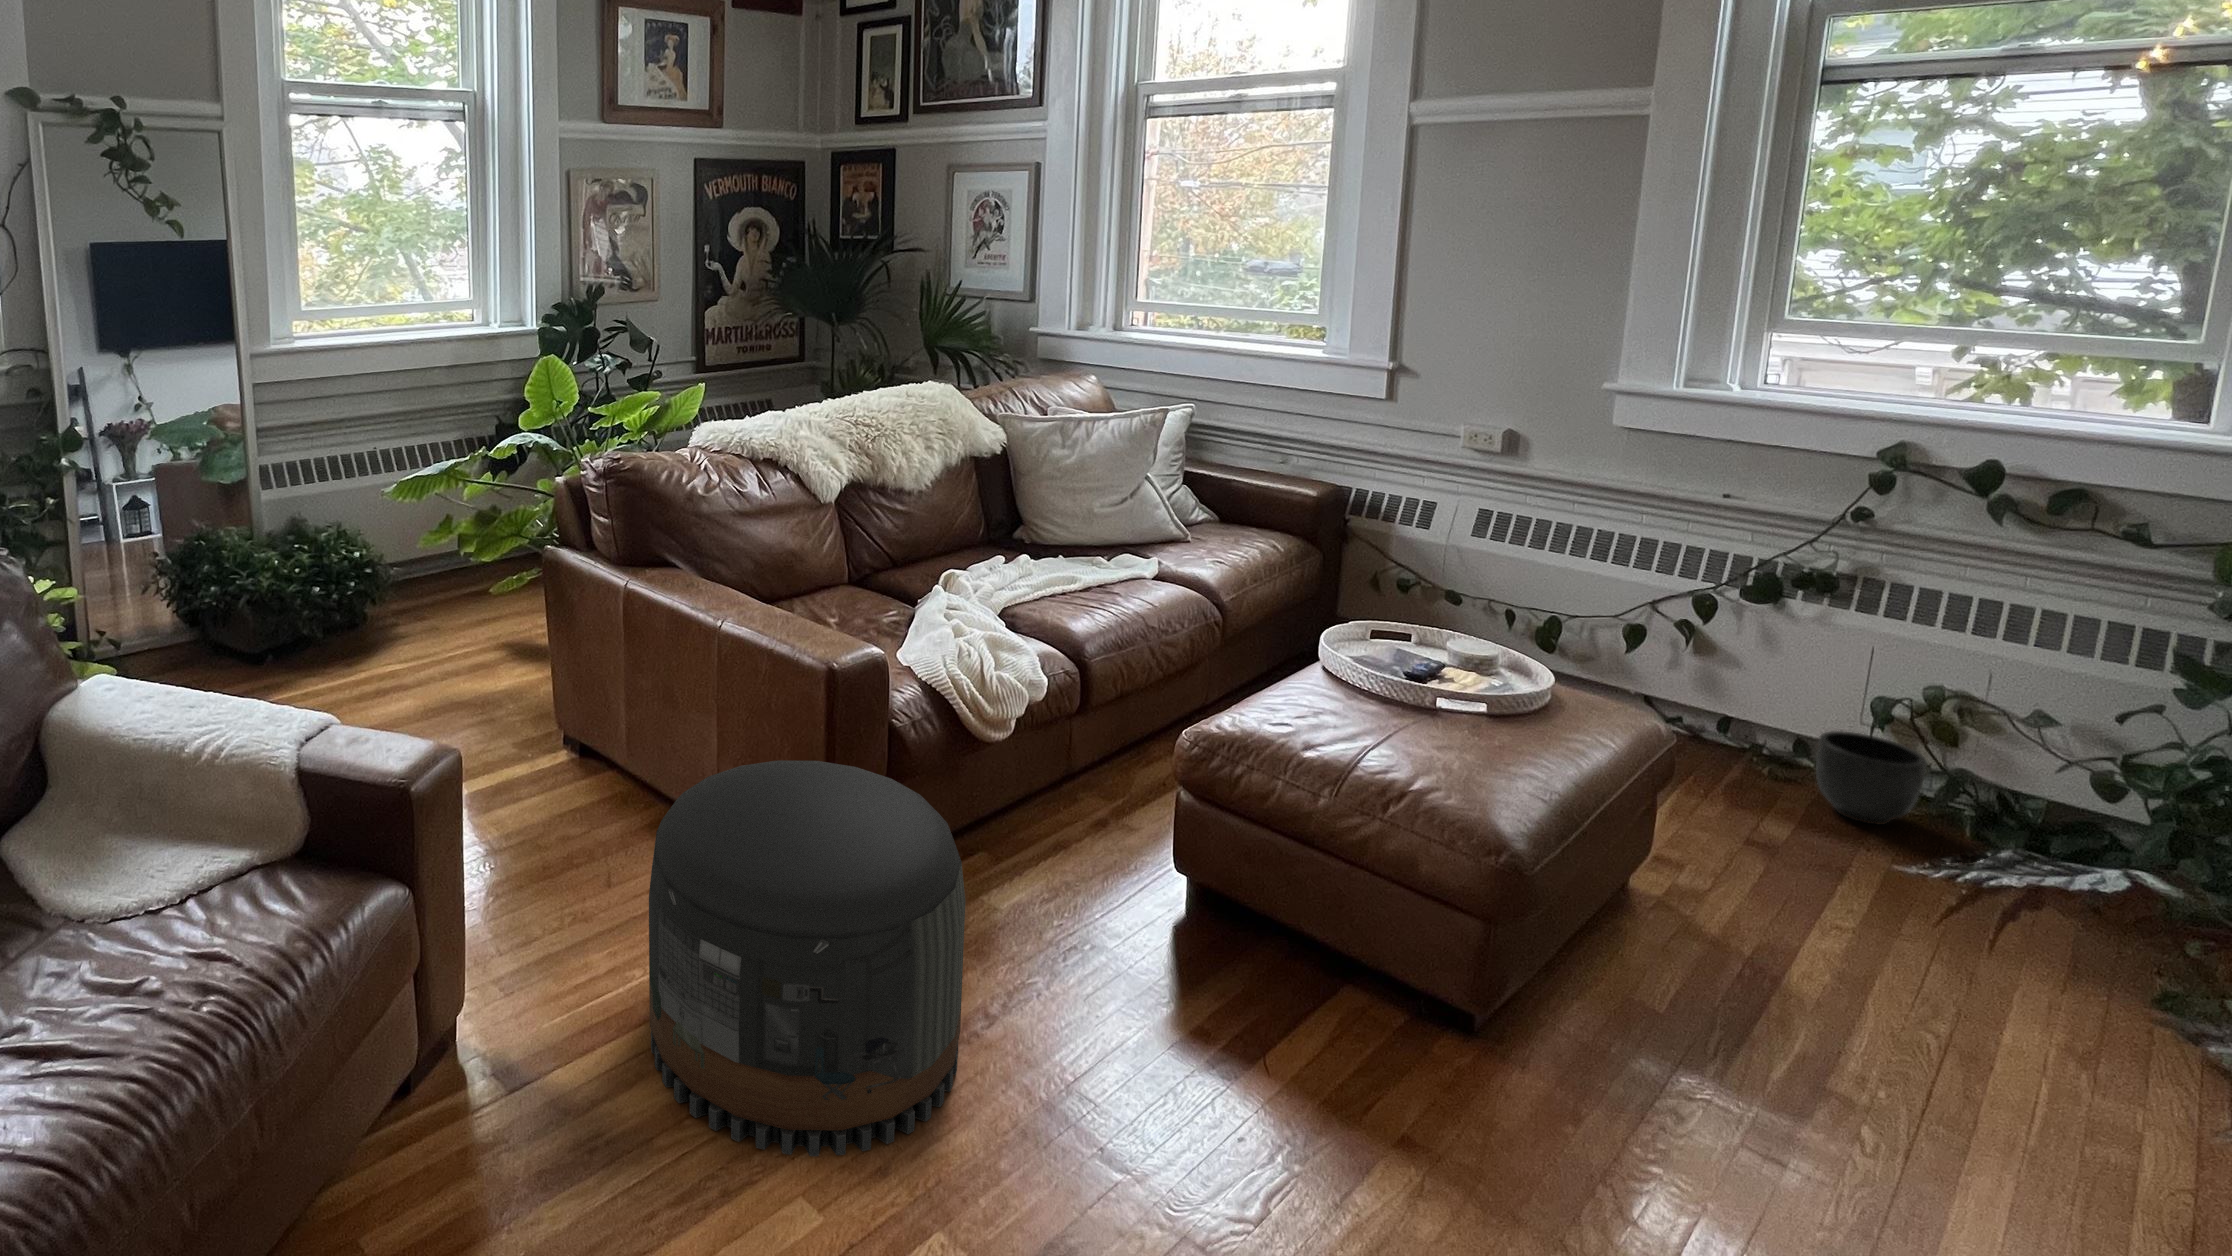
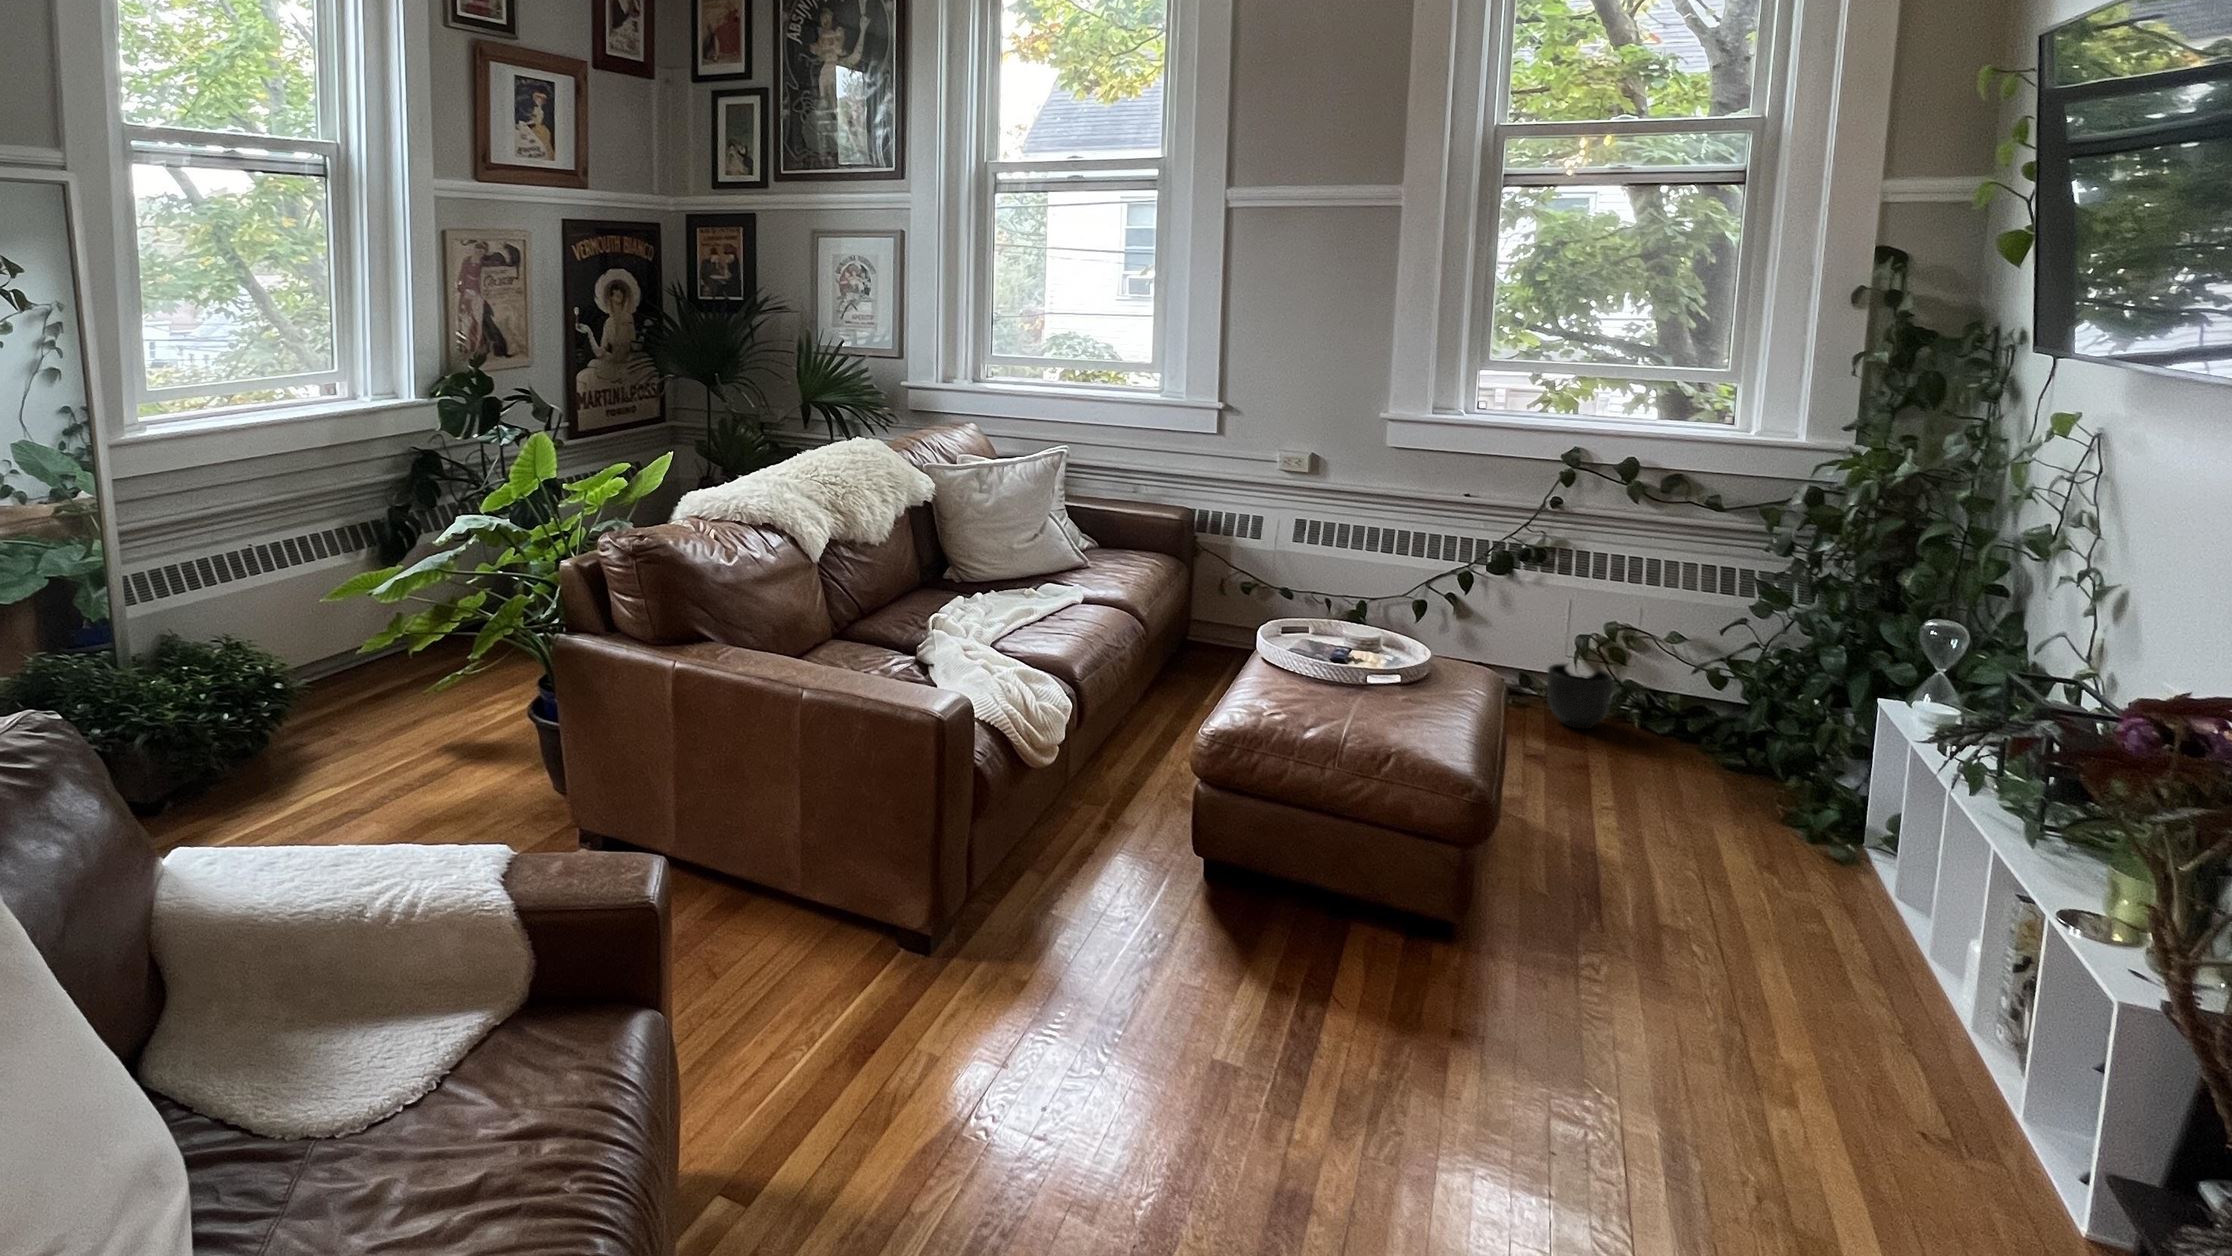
pouf: present [649,761,965,1156] -> none [830,797,1121,1156]

